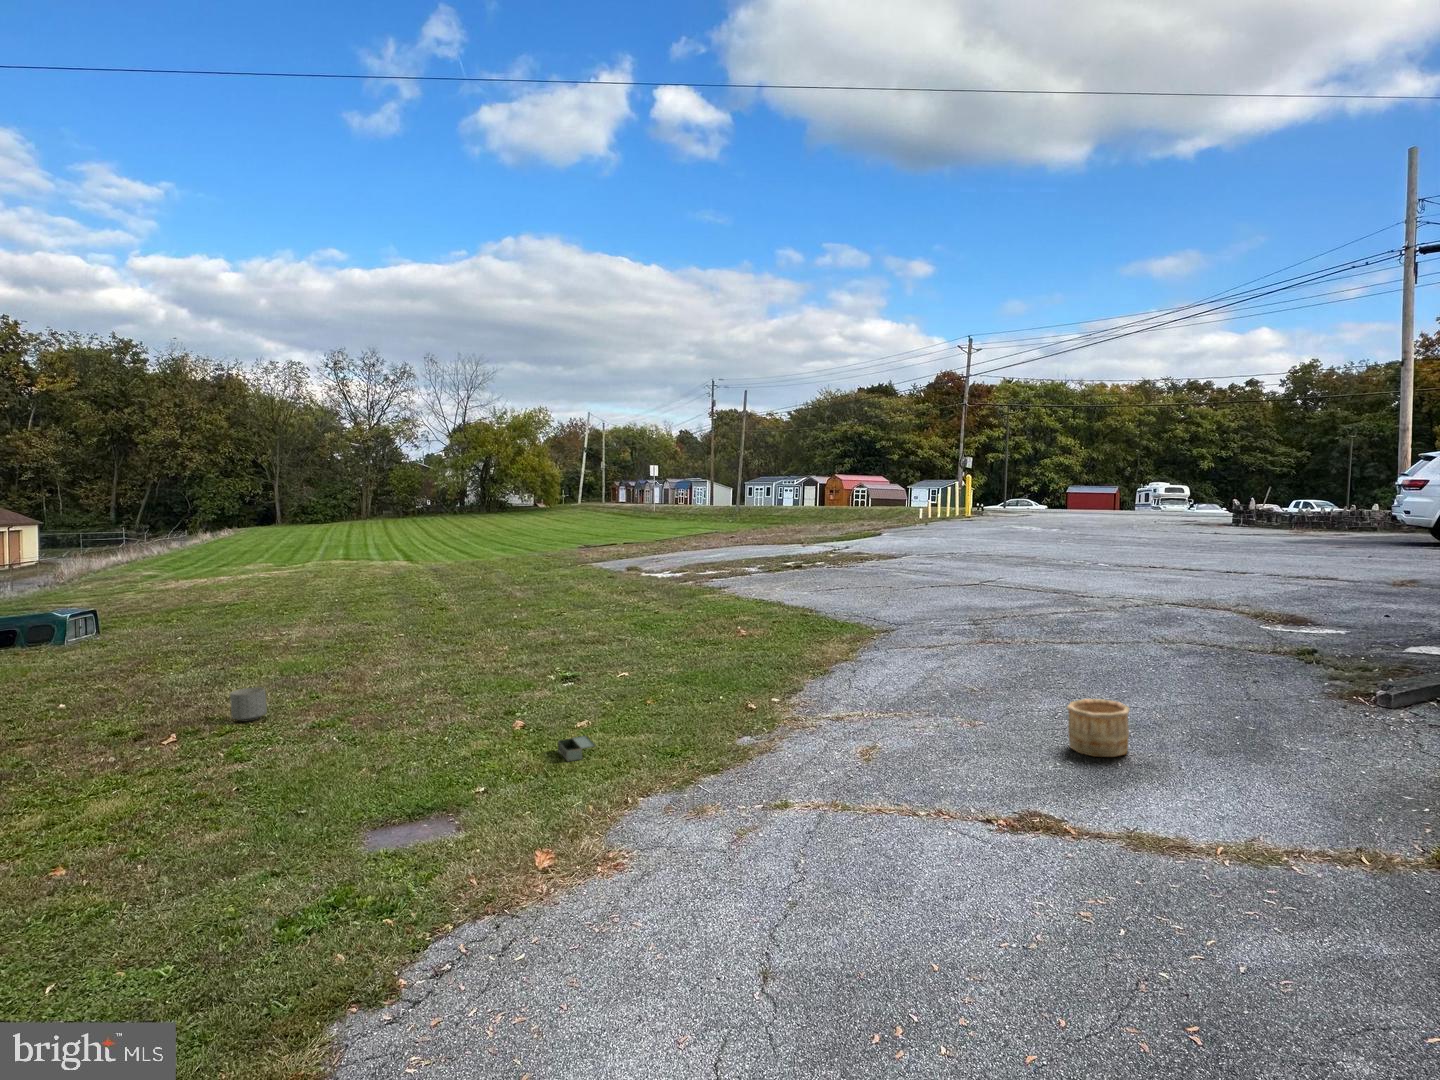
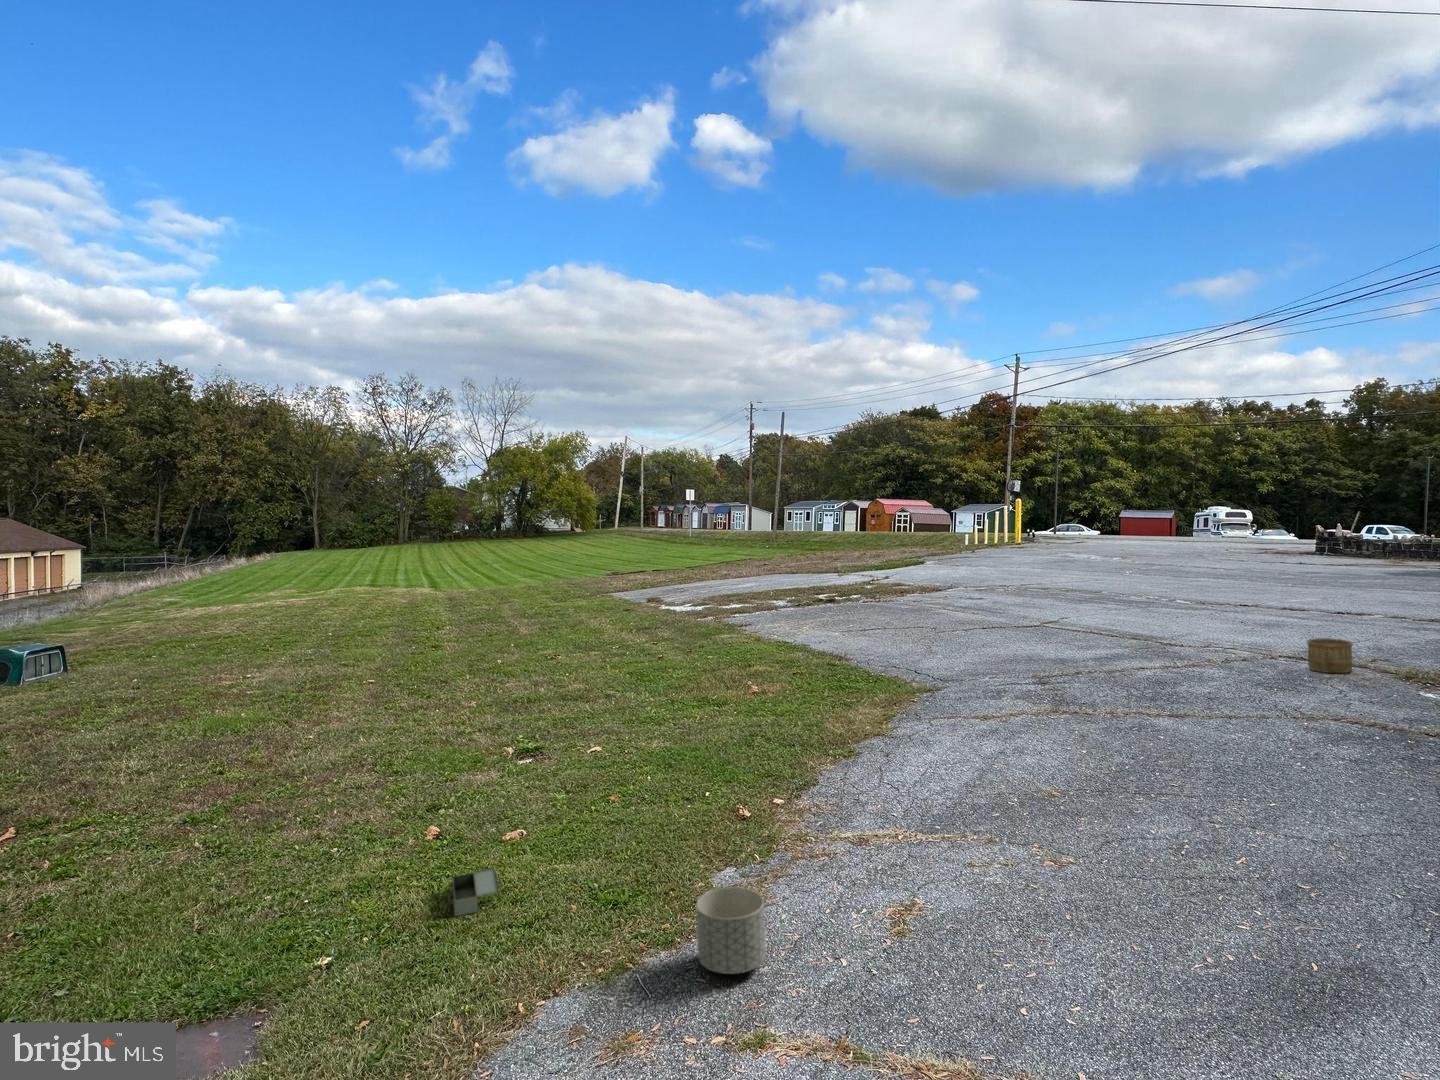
planter: present [230,687,267,722] -> present [696,887,766,974]
wooden bucket: present [1067,699,1130,757] -> present [1307,638,1353,673]

